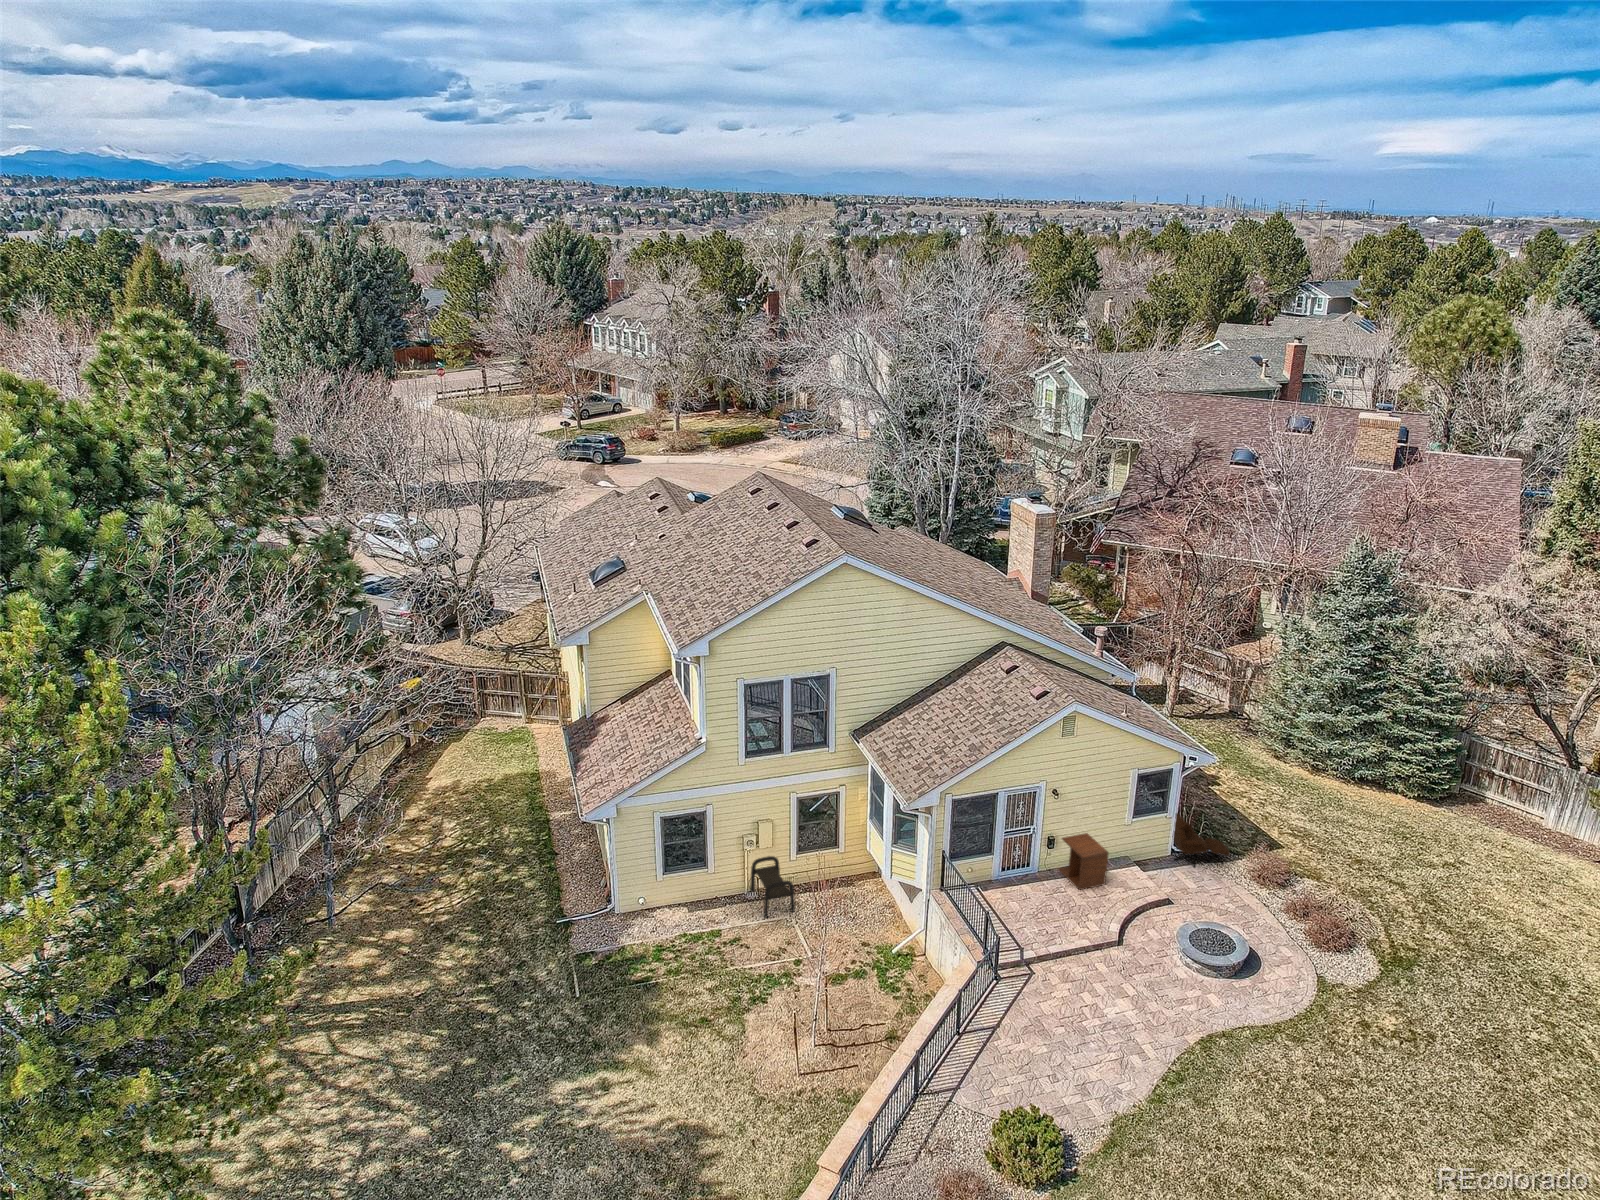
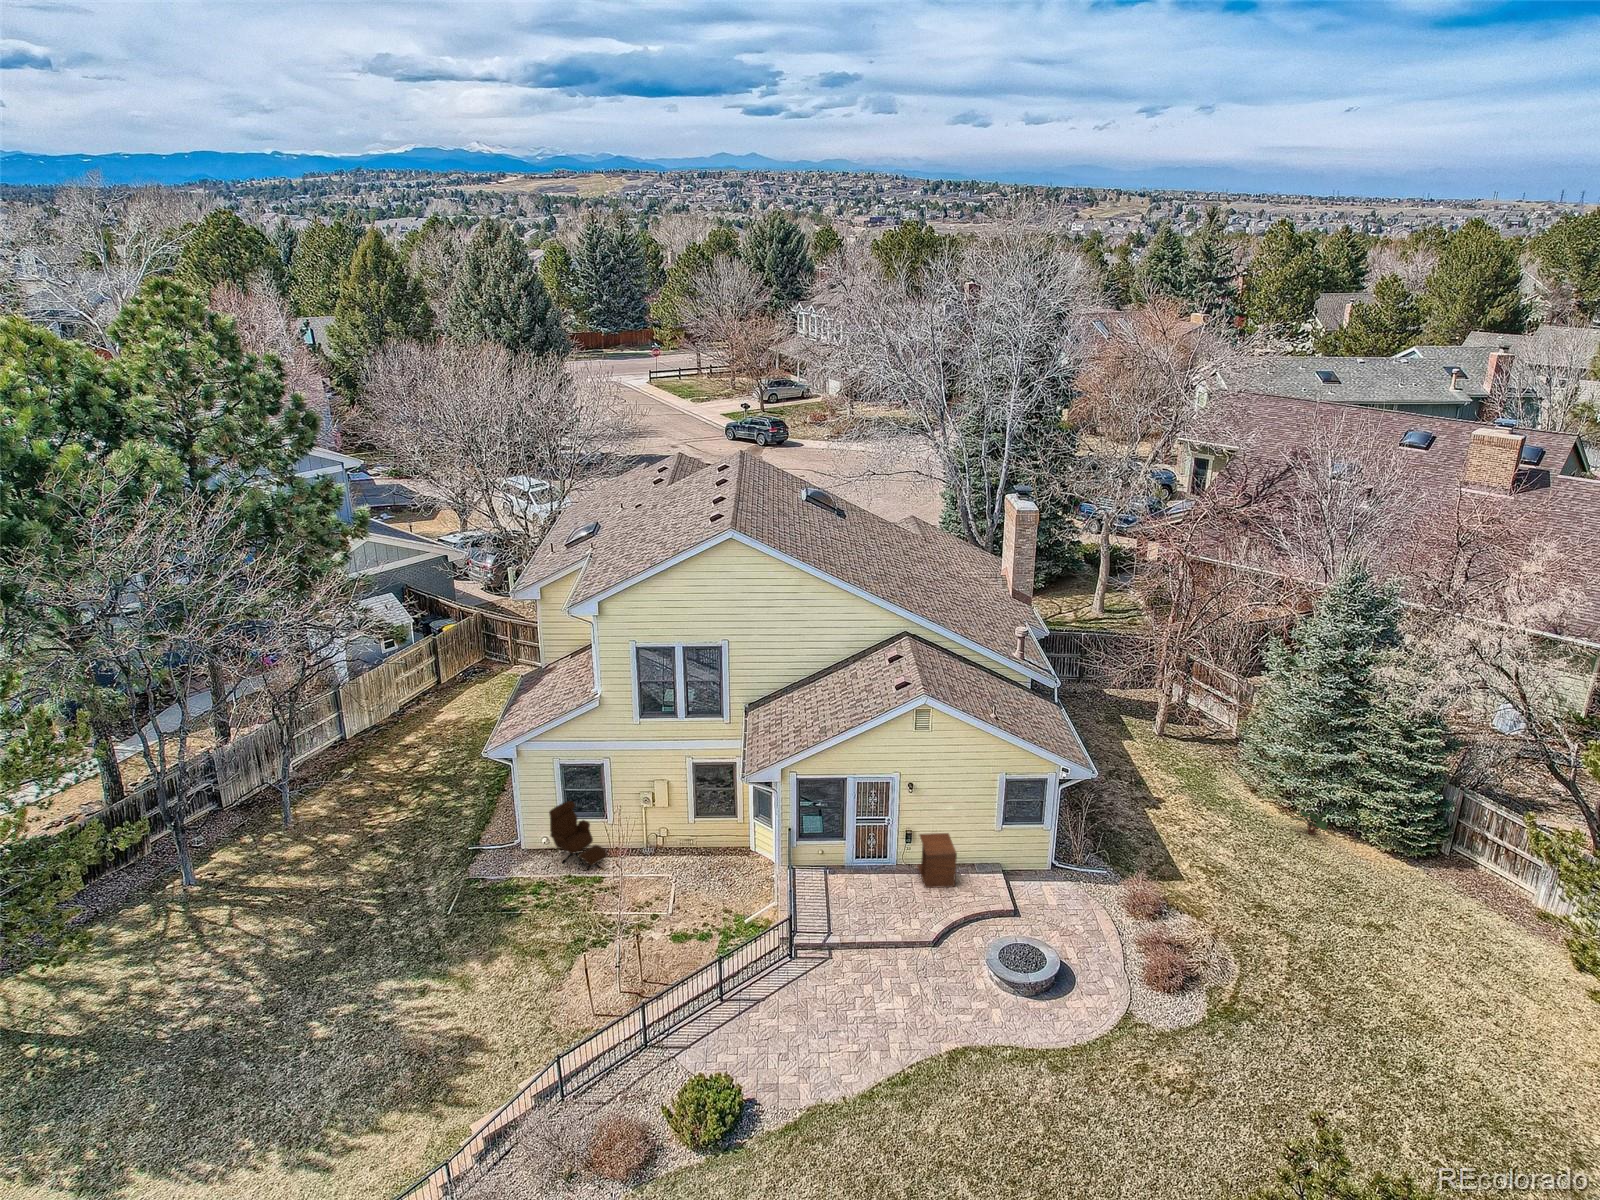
potted plant: none [1329,767,1366,791] -> present [1293,811,1328,835]
lounge chair: present [1174,813,1230,867] -> present [549,801,607,867]
bench: present [750,856,795,918] -> none [634,815,667,871]

